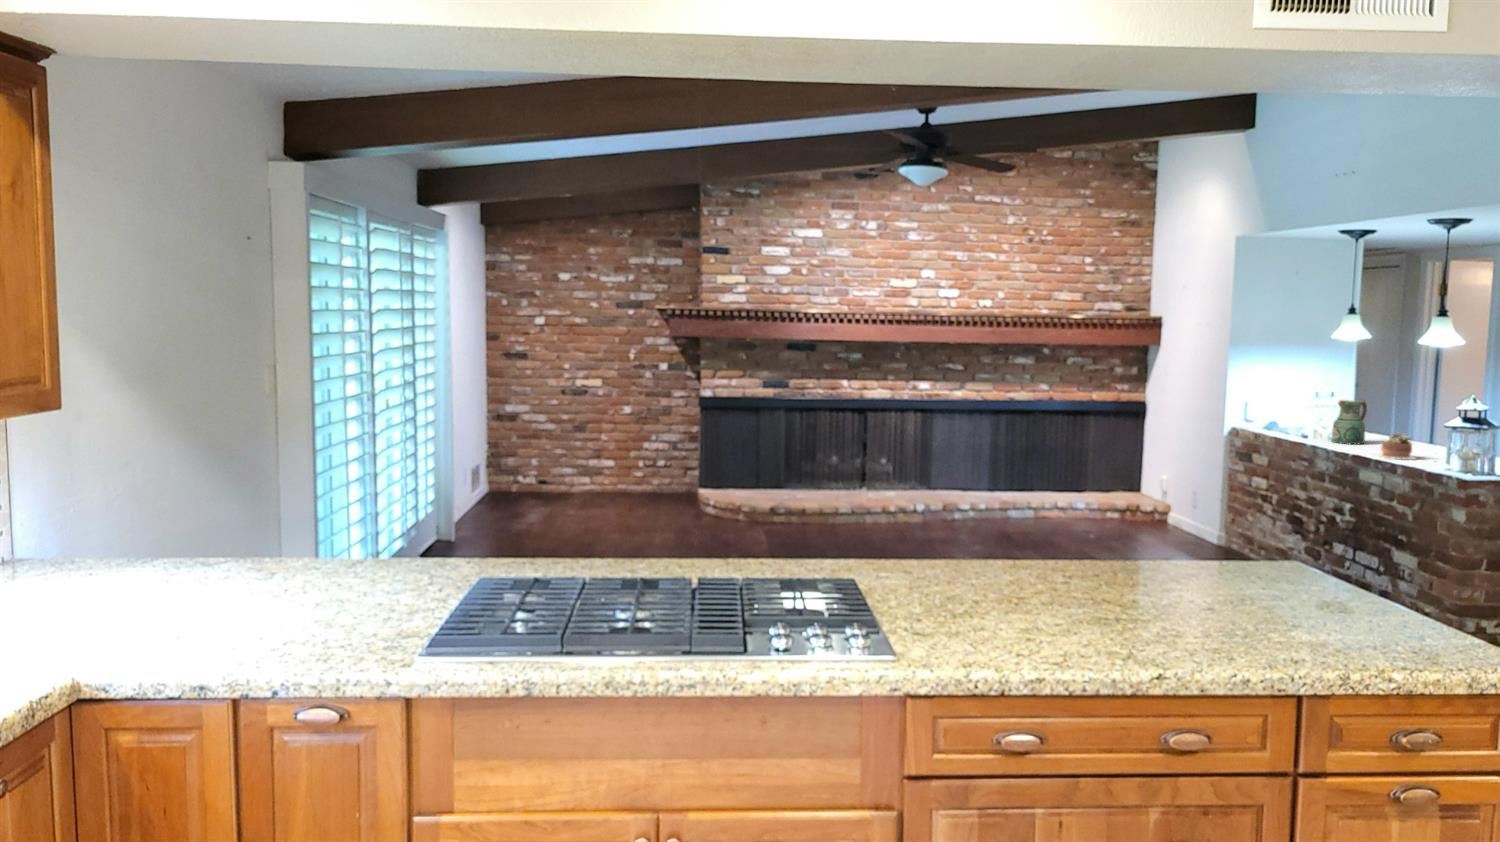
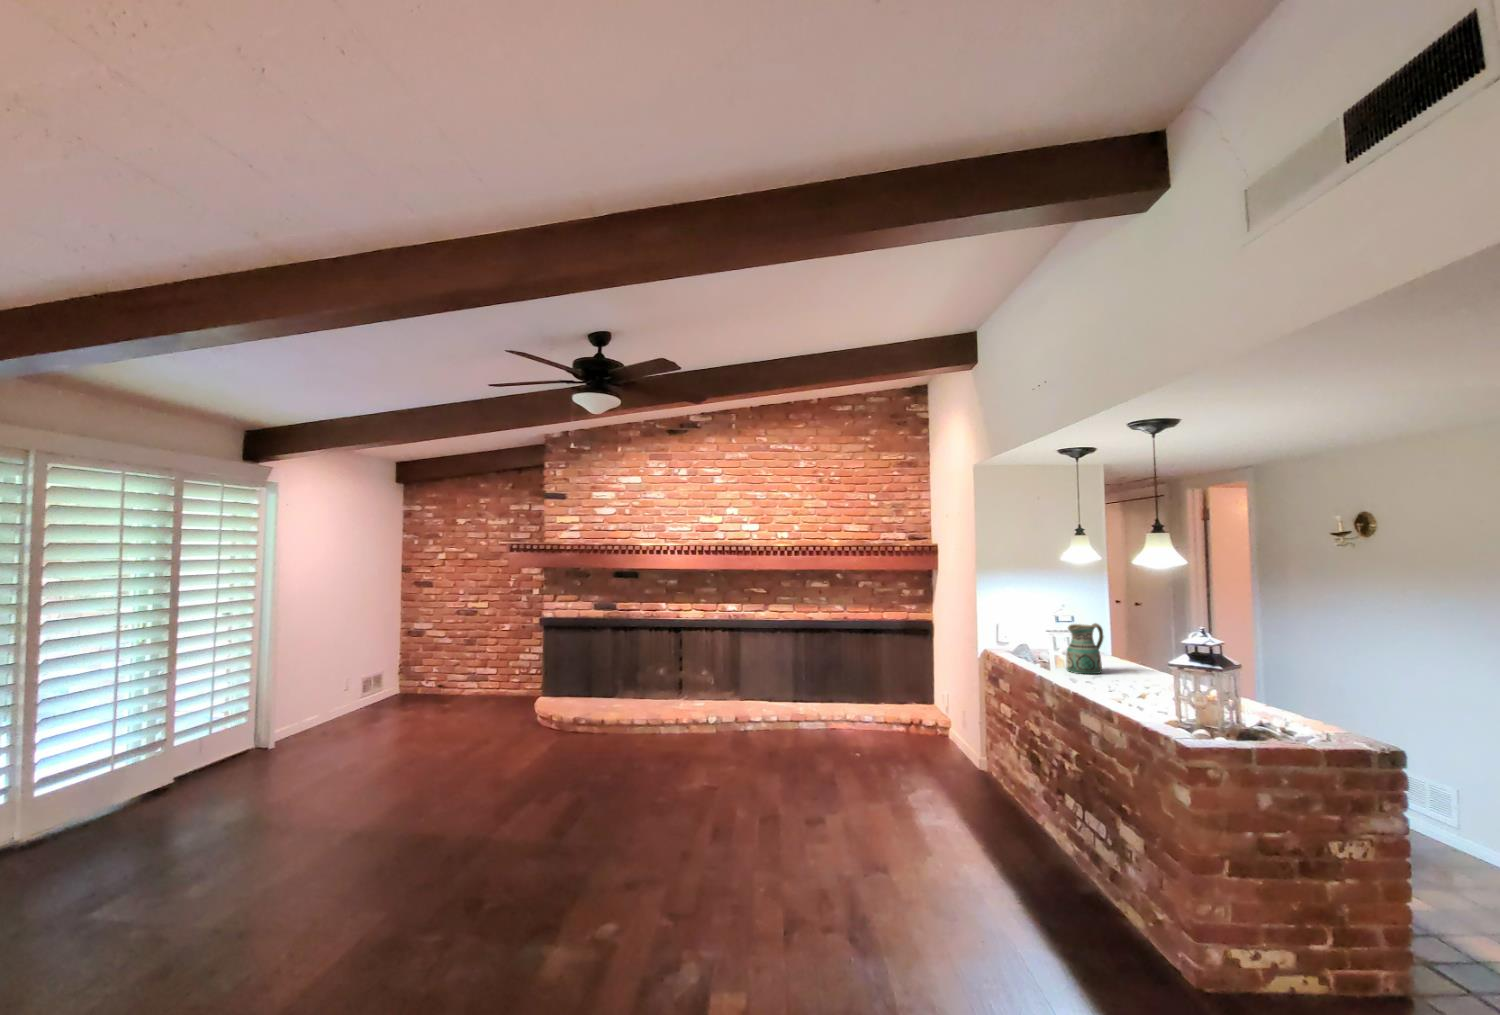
succulent plant: present [1380,433,1415,460] -> none [1101,665,1144,701]

